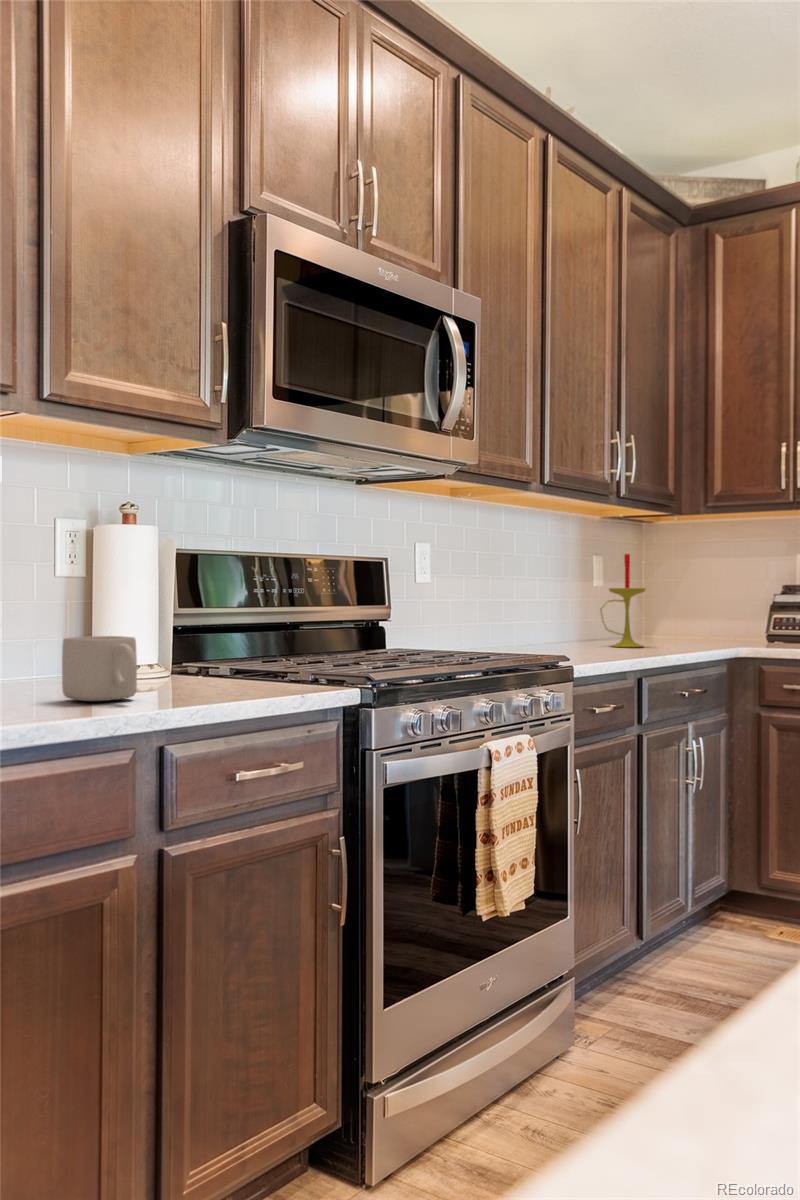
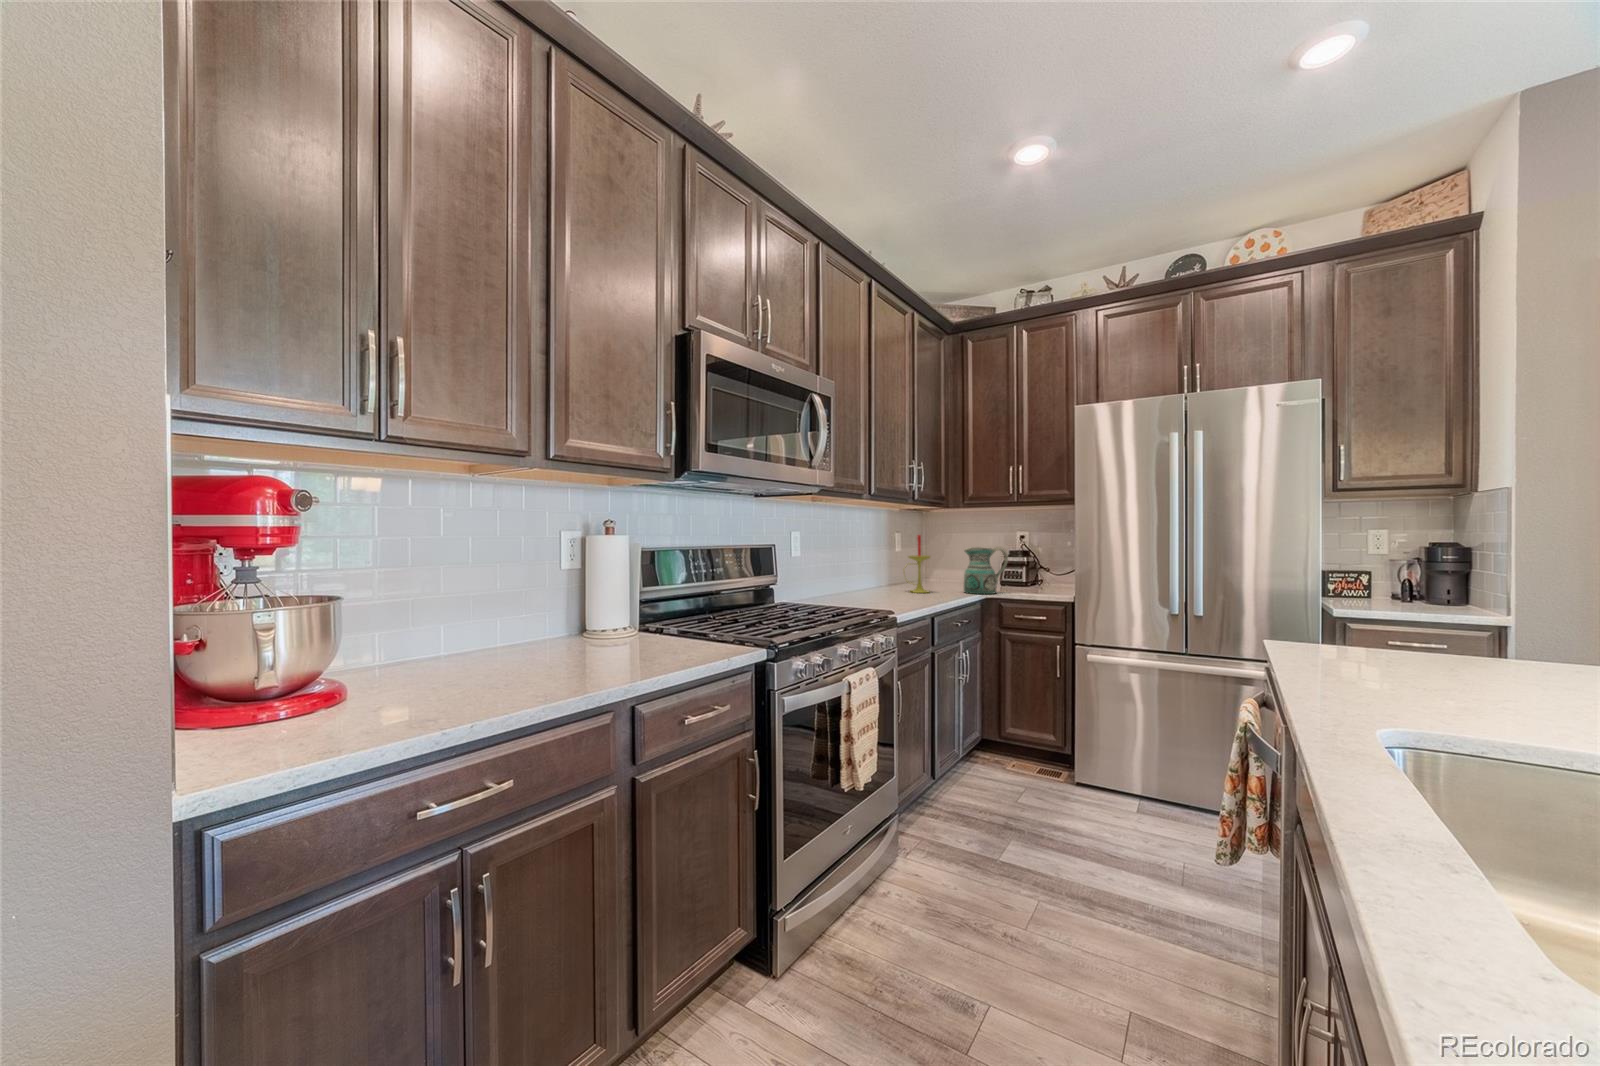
ceramic pitcher: none [700,574,774,650] -> present [964,547,1008,594]
mug: present [62,636,137,701] -> none [566,622,618,672]

